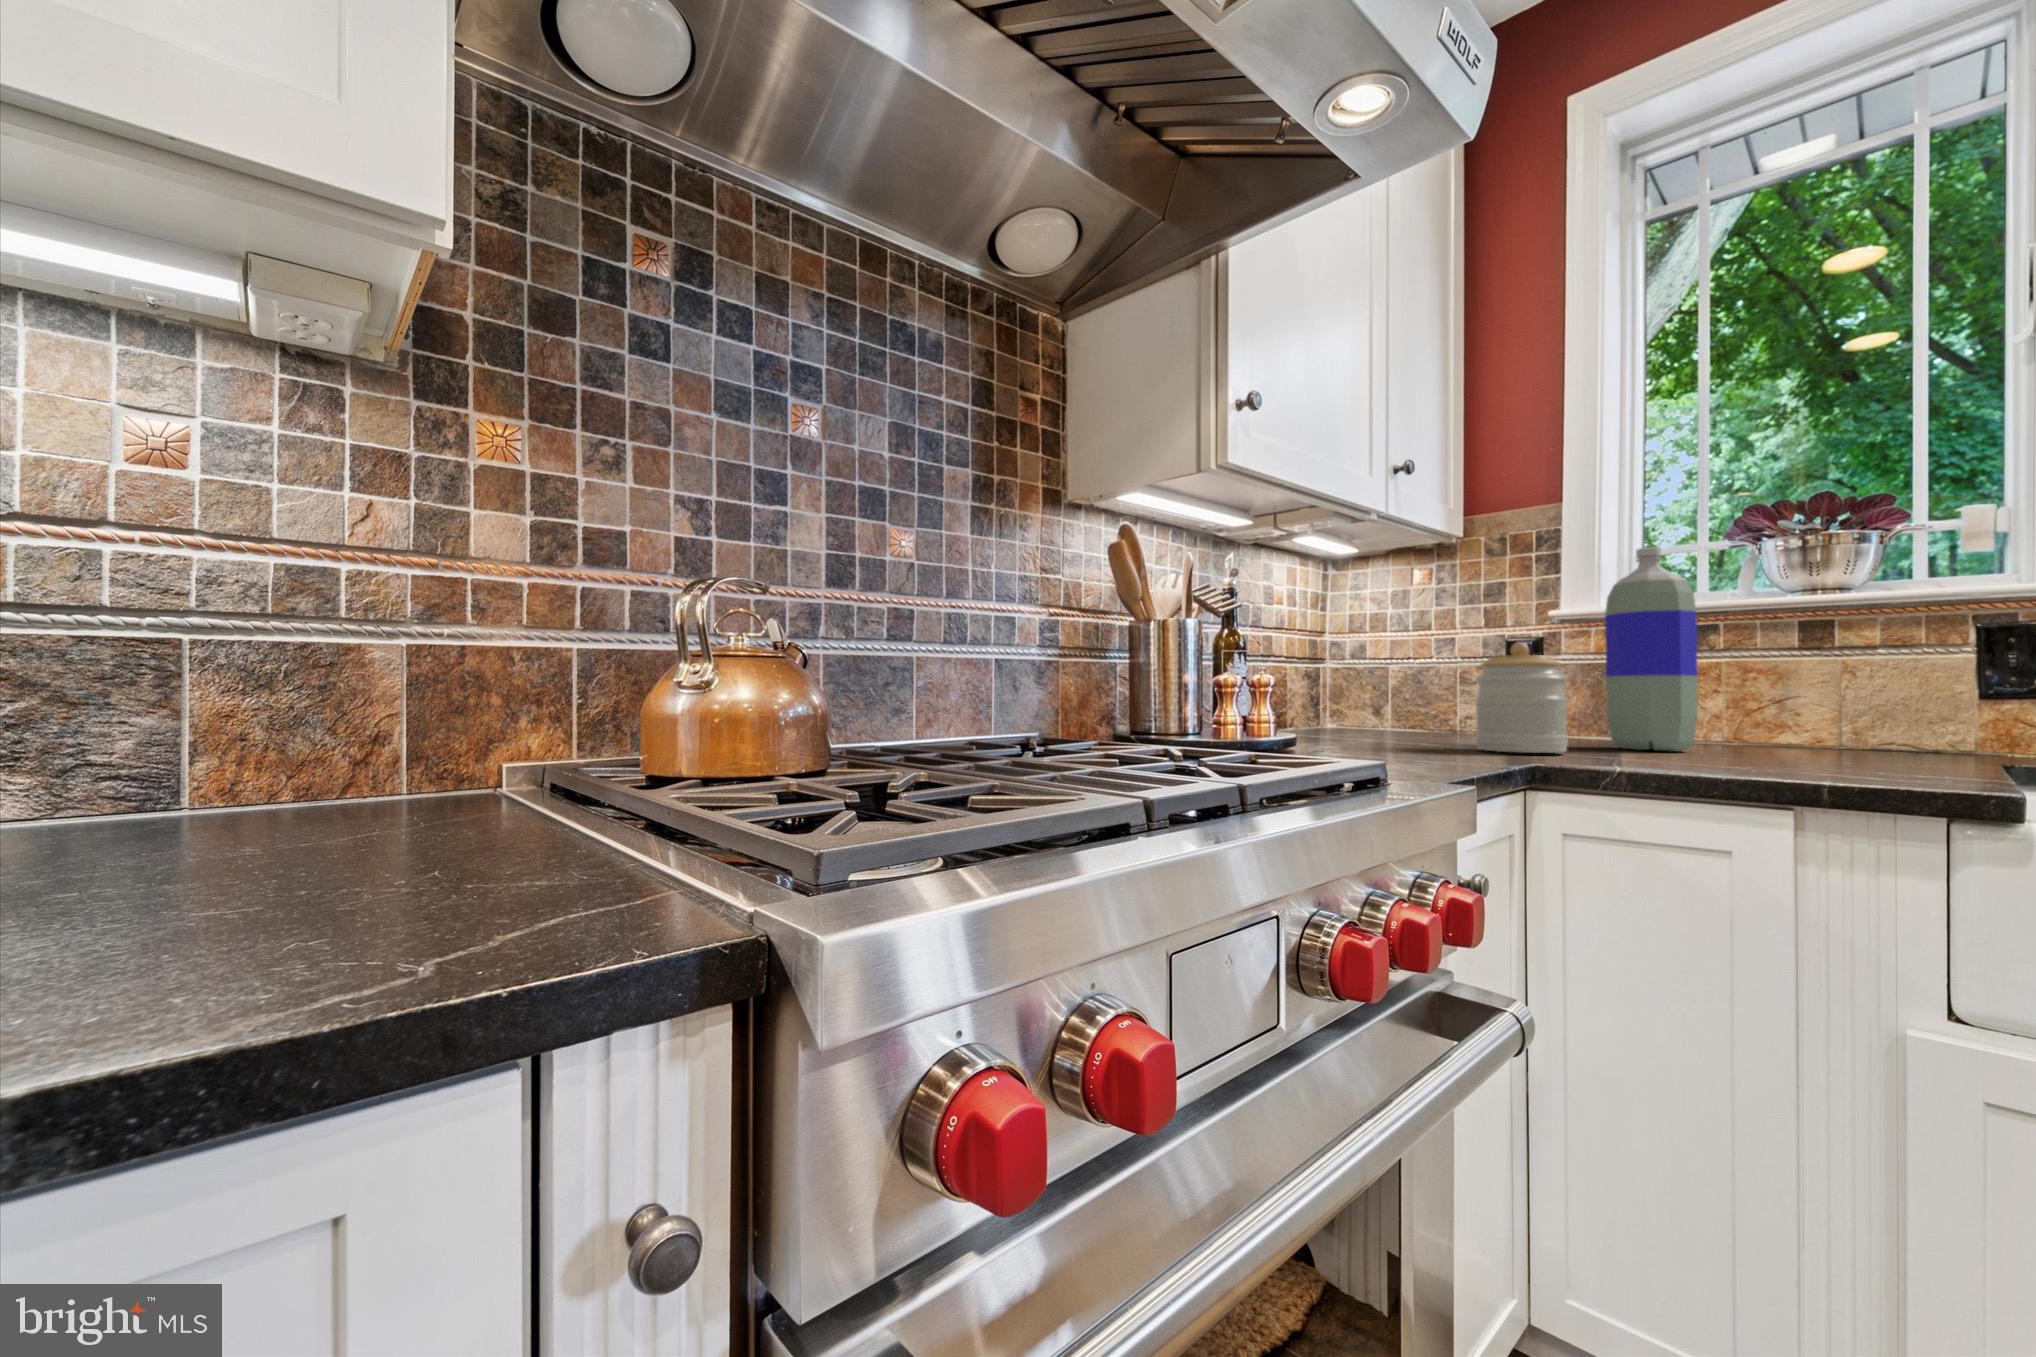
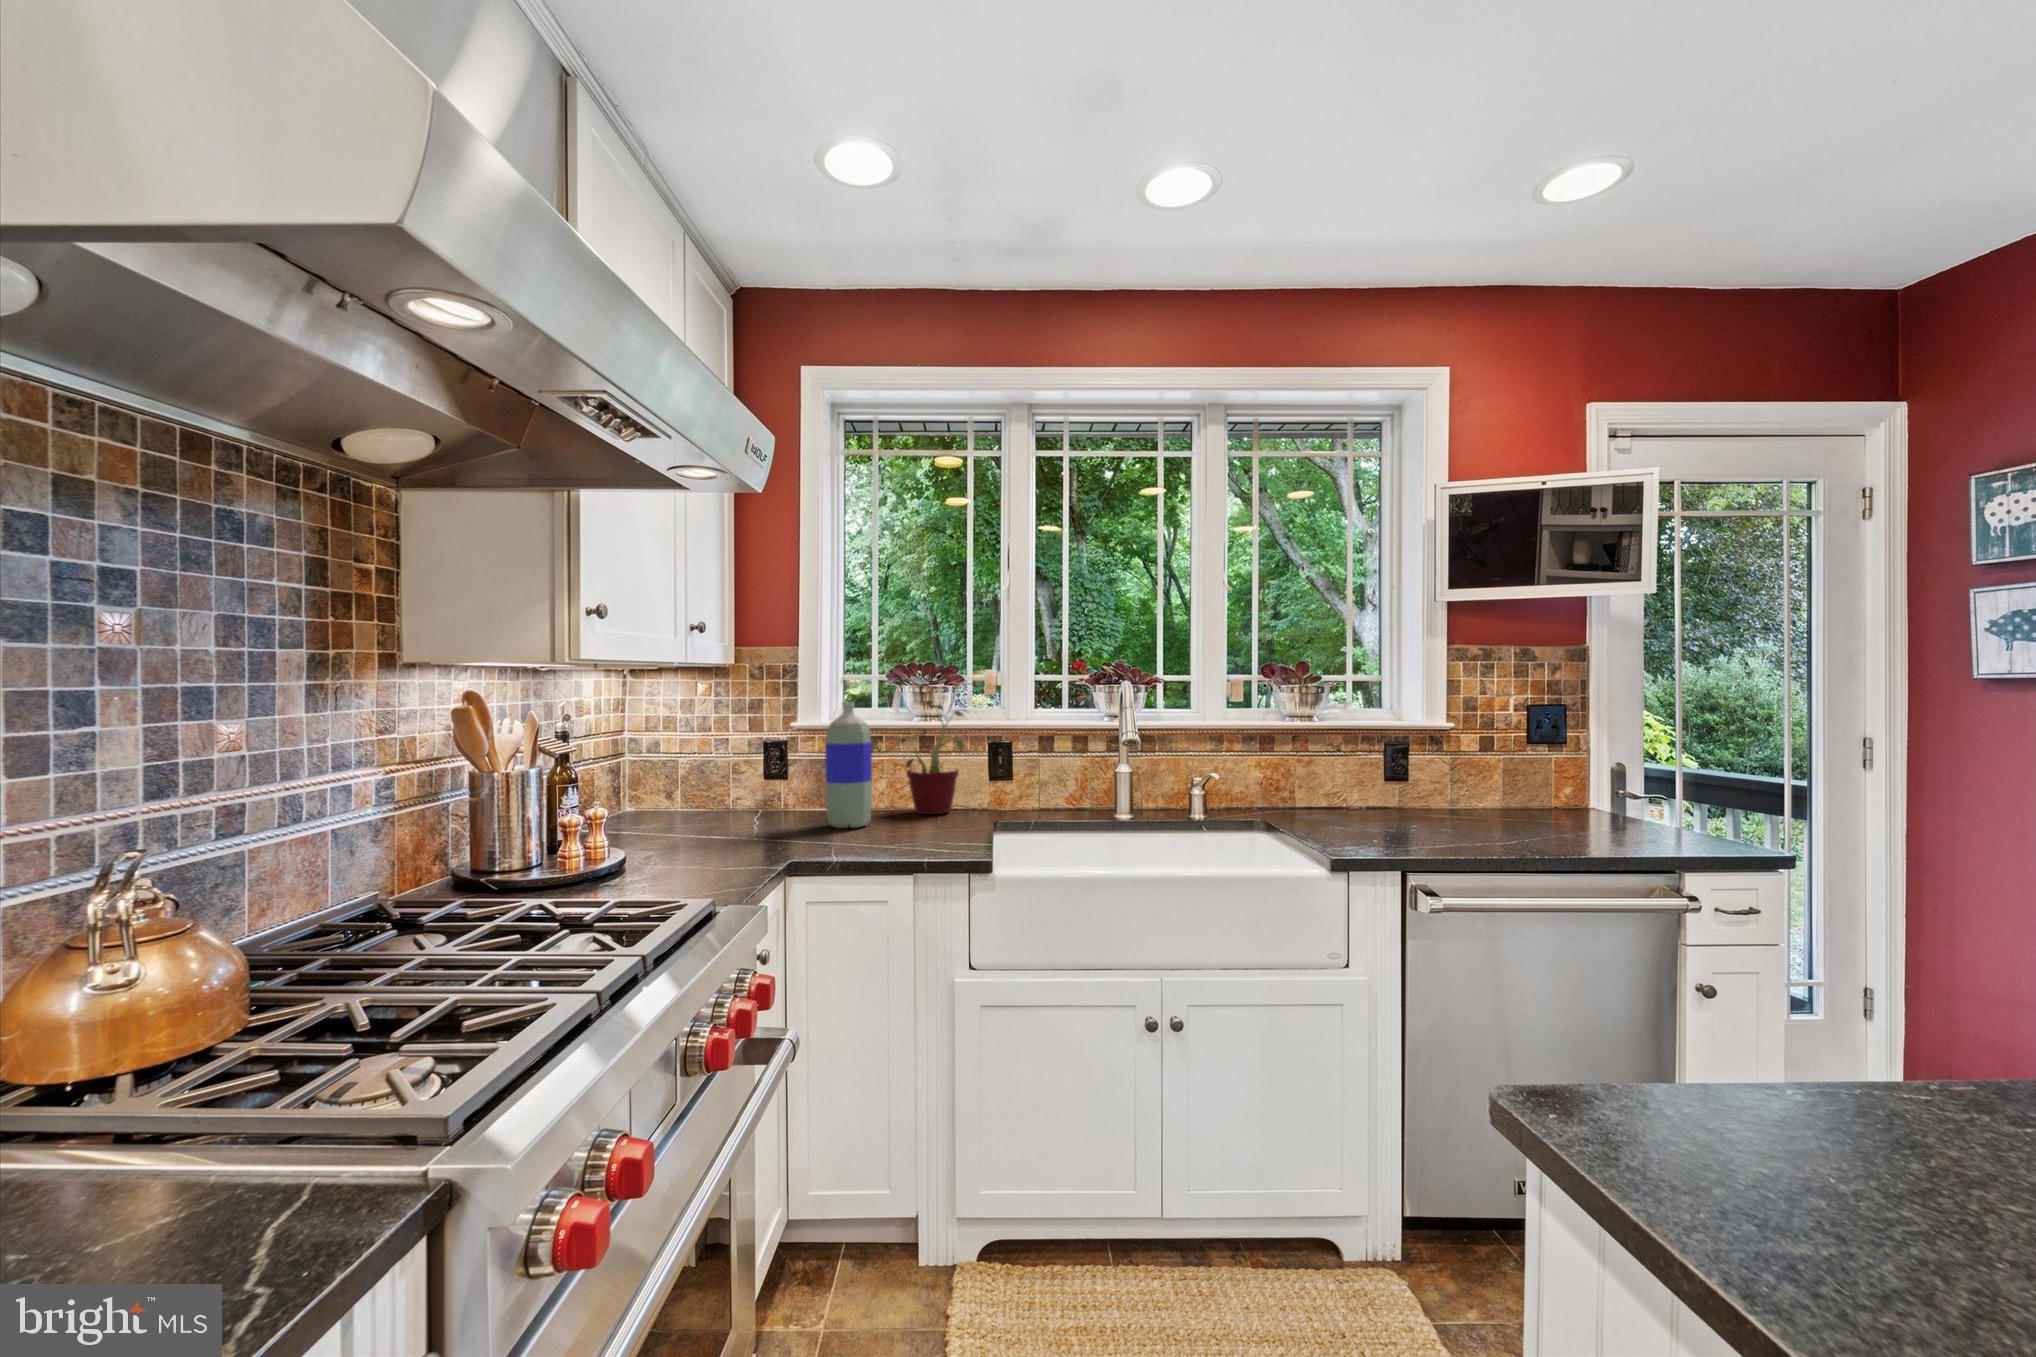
potted plant: none [1748,557,1934,753] -> present [899,701,964,814]
jar: present [1475,642,1568,753] -> none [753,774,808,849]

